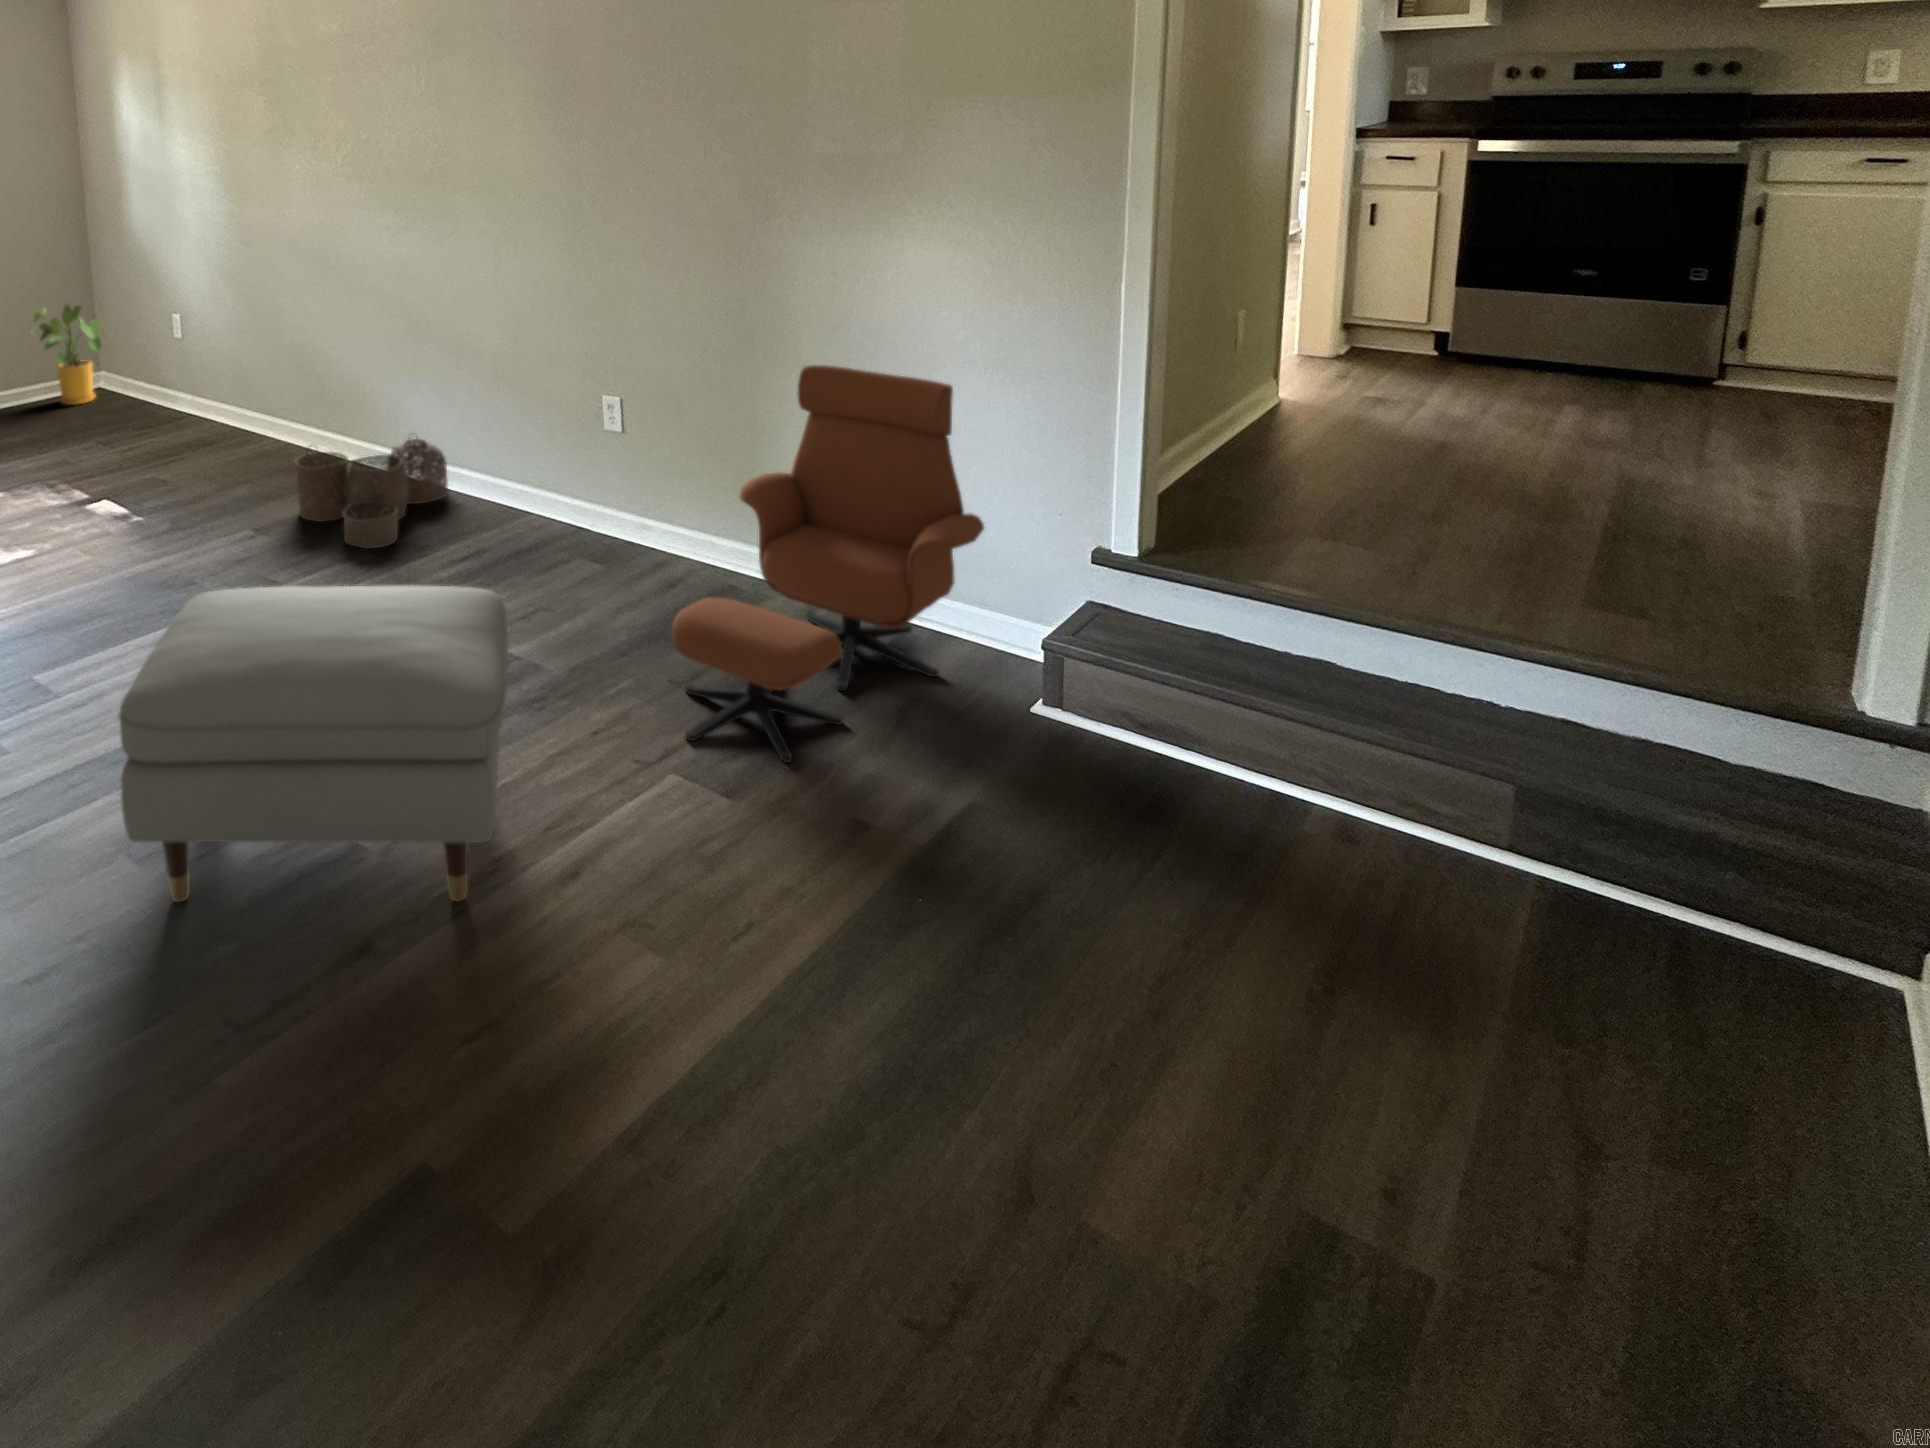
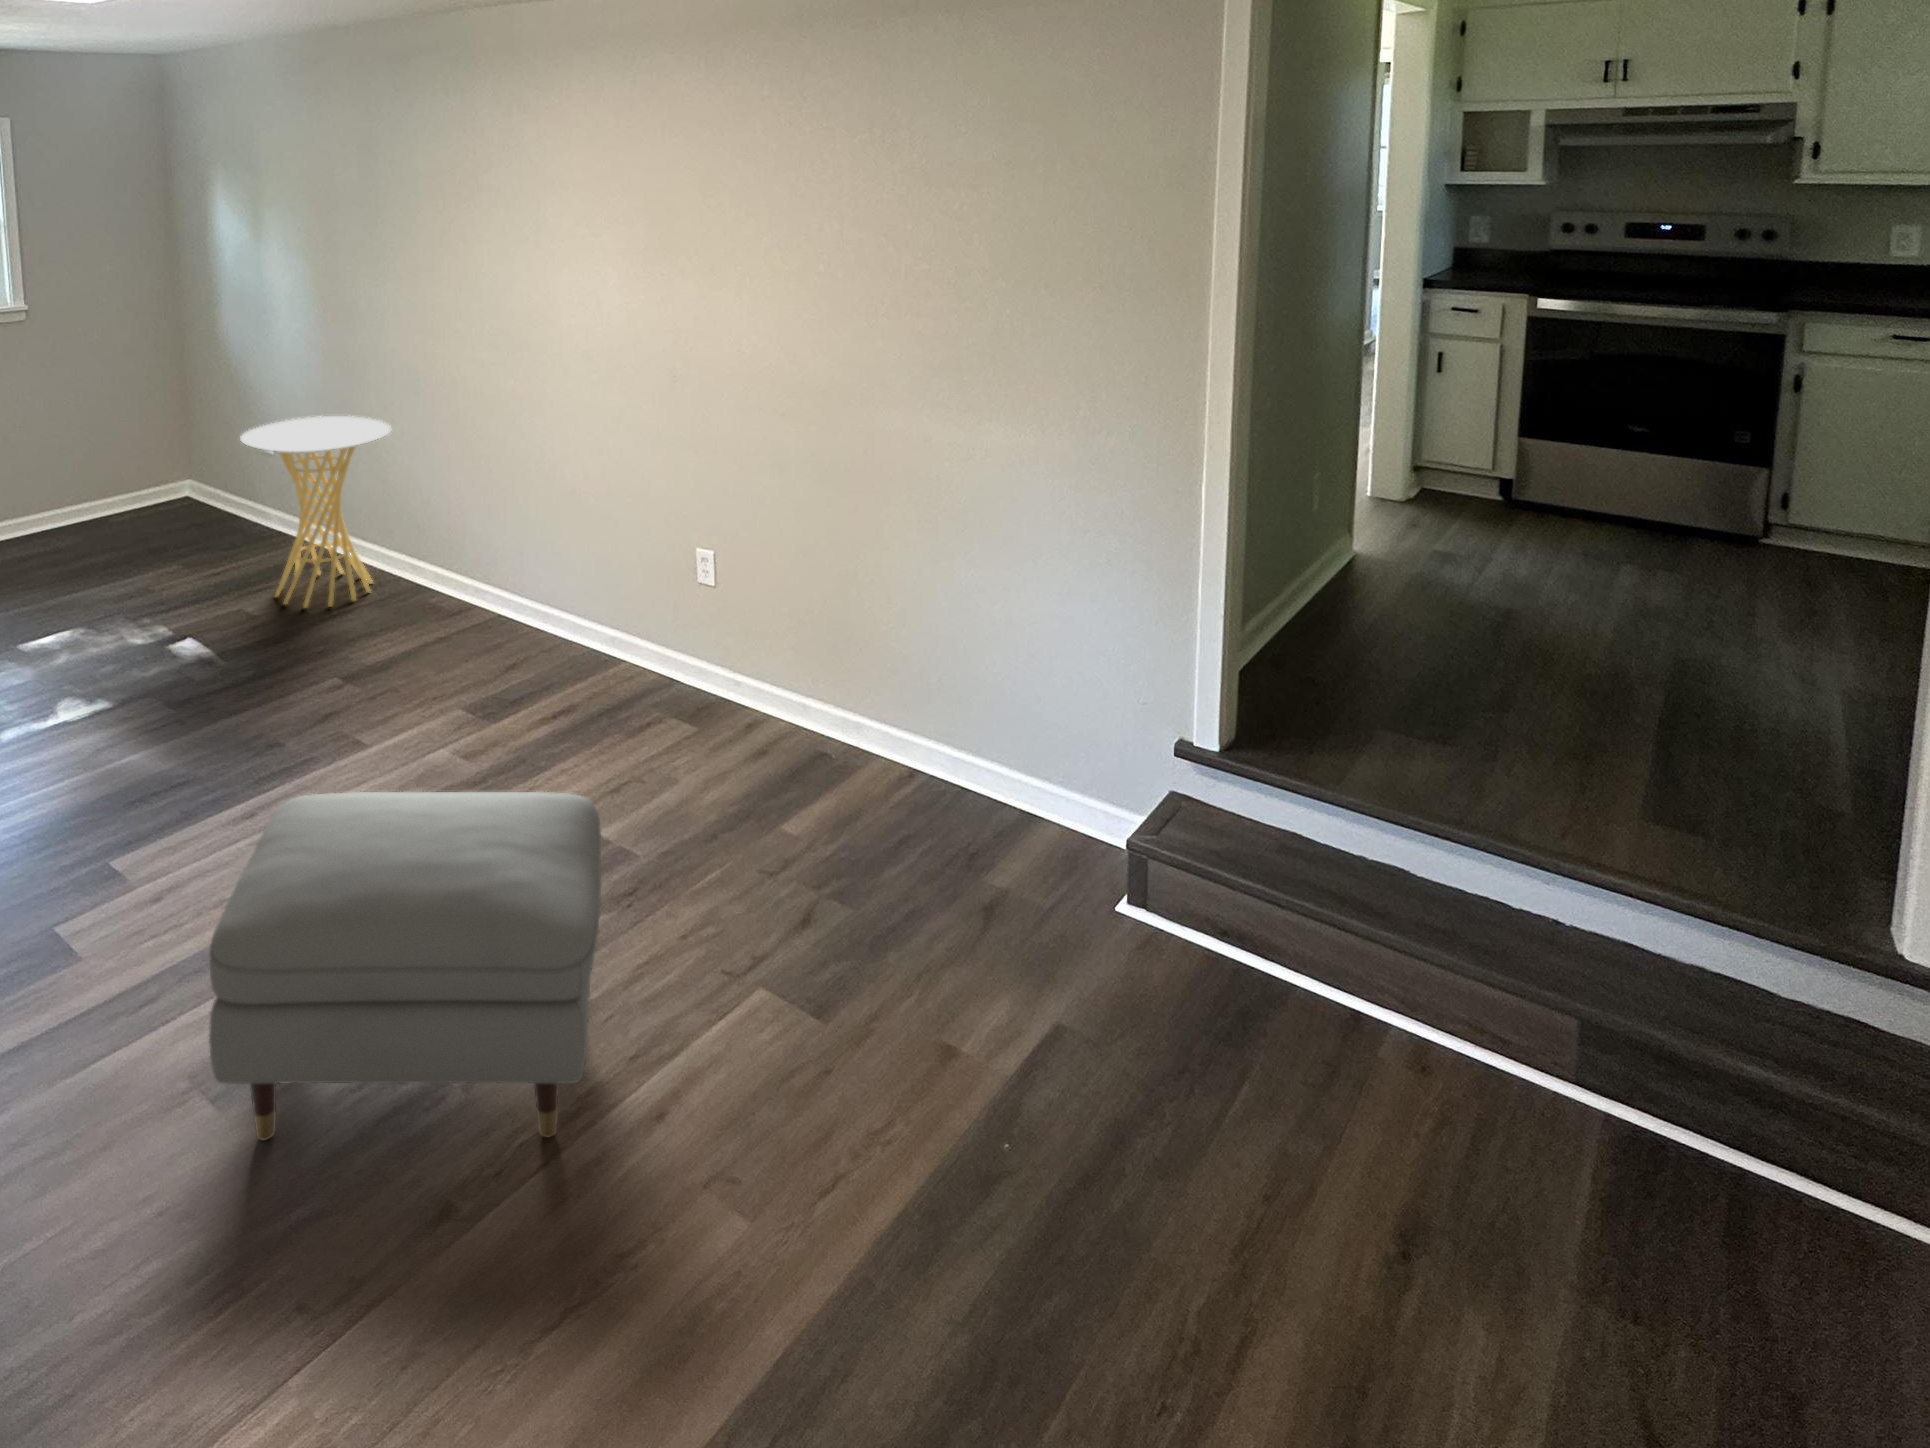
side table: none [150,291,298,473] -> present [240,416,391,608]
house plant: present [30,305,102,405] -> none [112,414,193,520]
lounge chair: present [673,365,984,763] -> none [764,543,1069,968]
woven basket: present [295,438,448,548] -> none [385,575,541,704]

